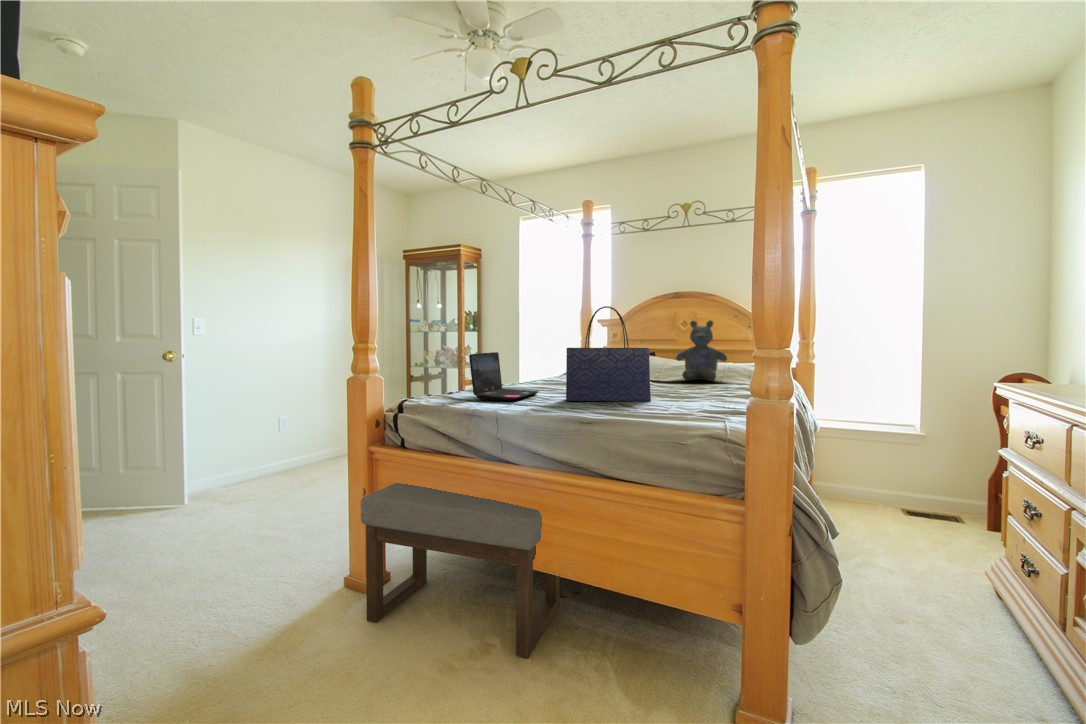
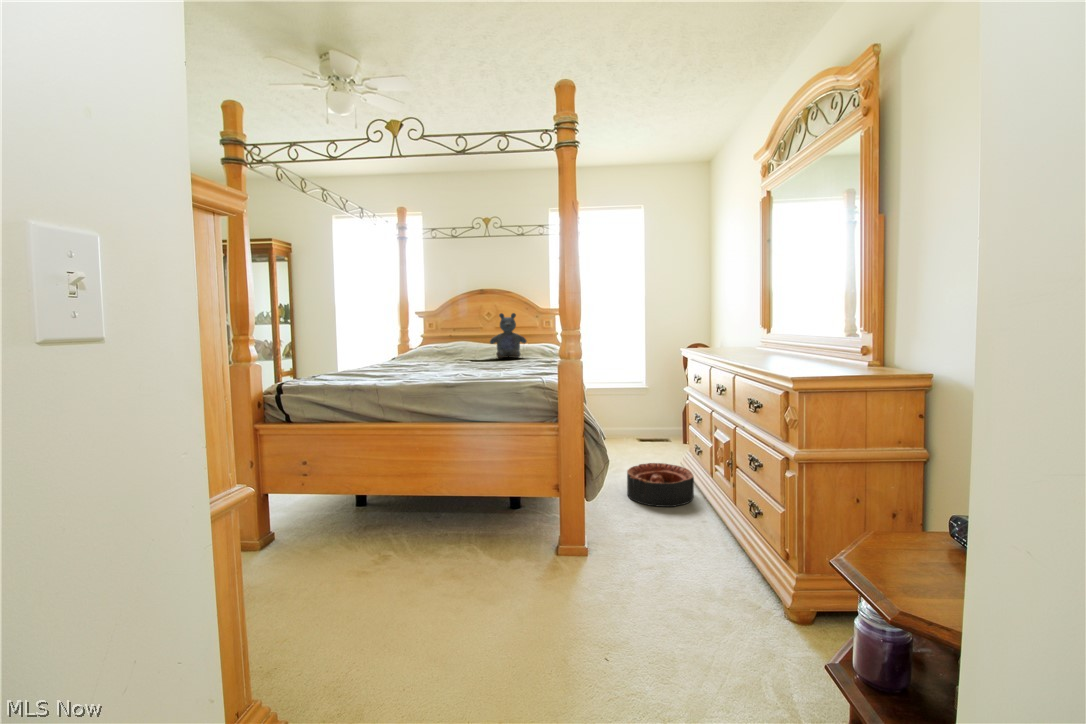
tote bag: present [566,306,656,401] -> none [421,304,487,376]
laptop: present [469,352,538,400] -> none [340,341,395,379]
ottoman: present [361,483,559,658] -> none [264,440,431,566]
basket: none [882,572,1032,676] -> present [627,463,694,507]

